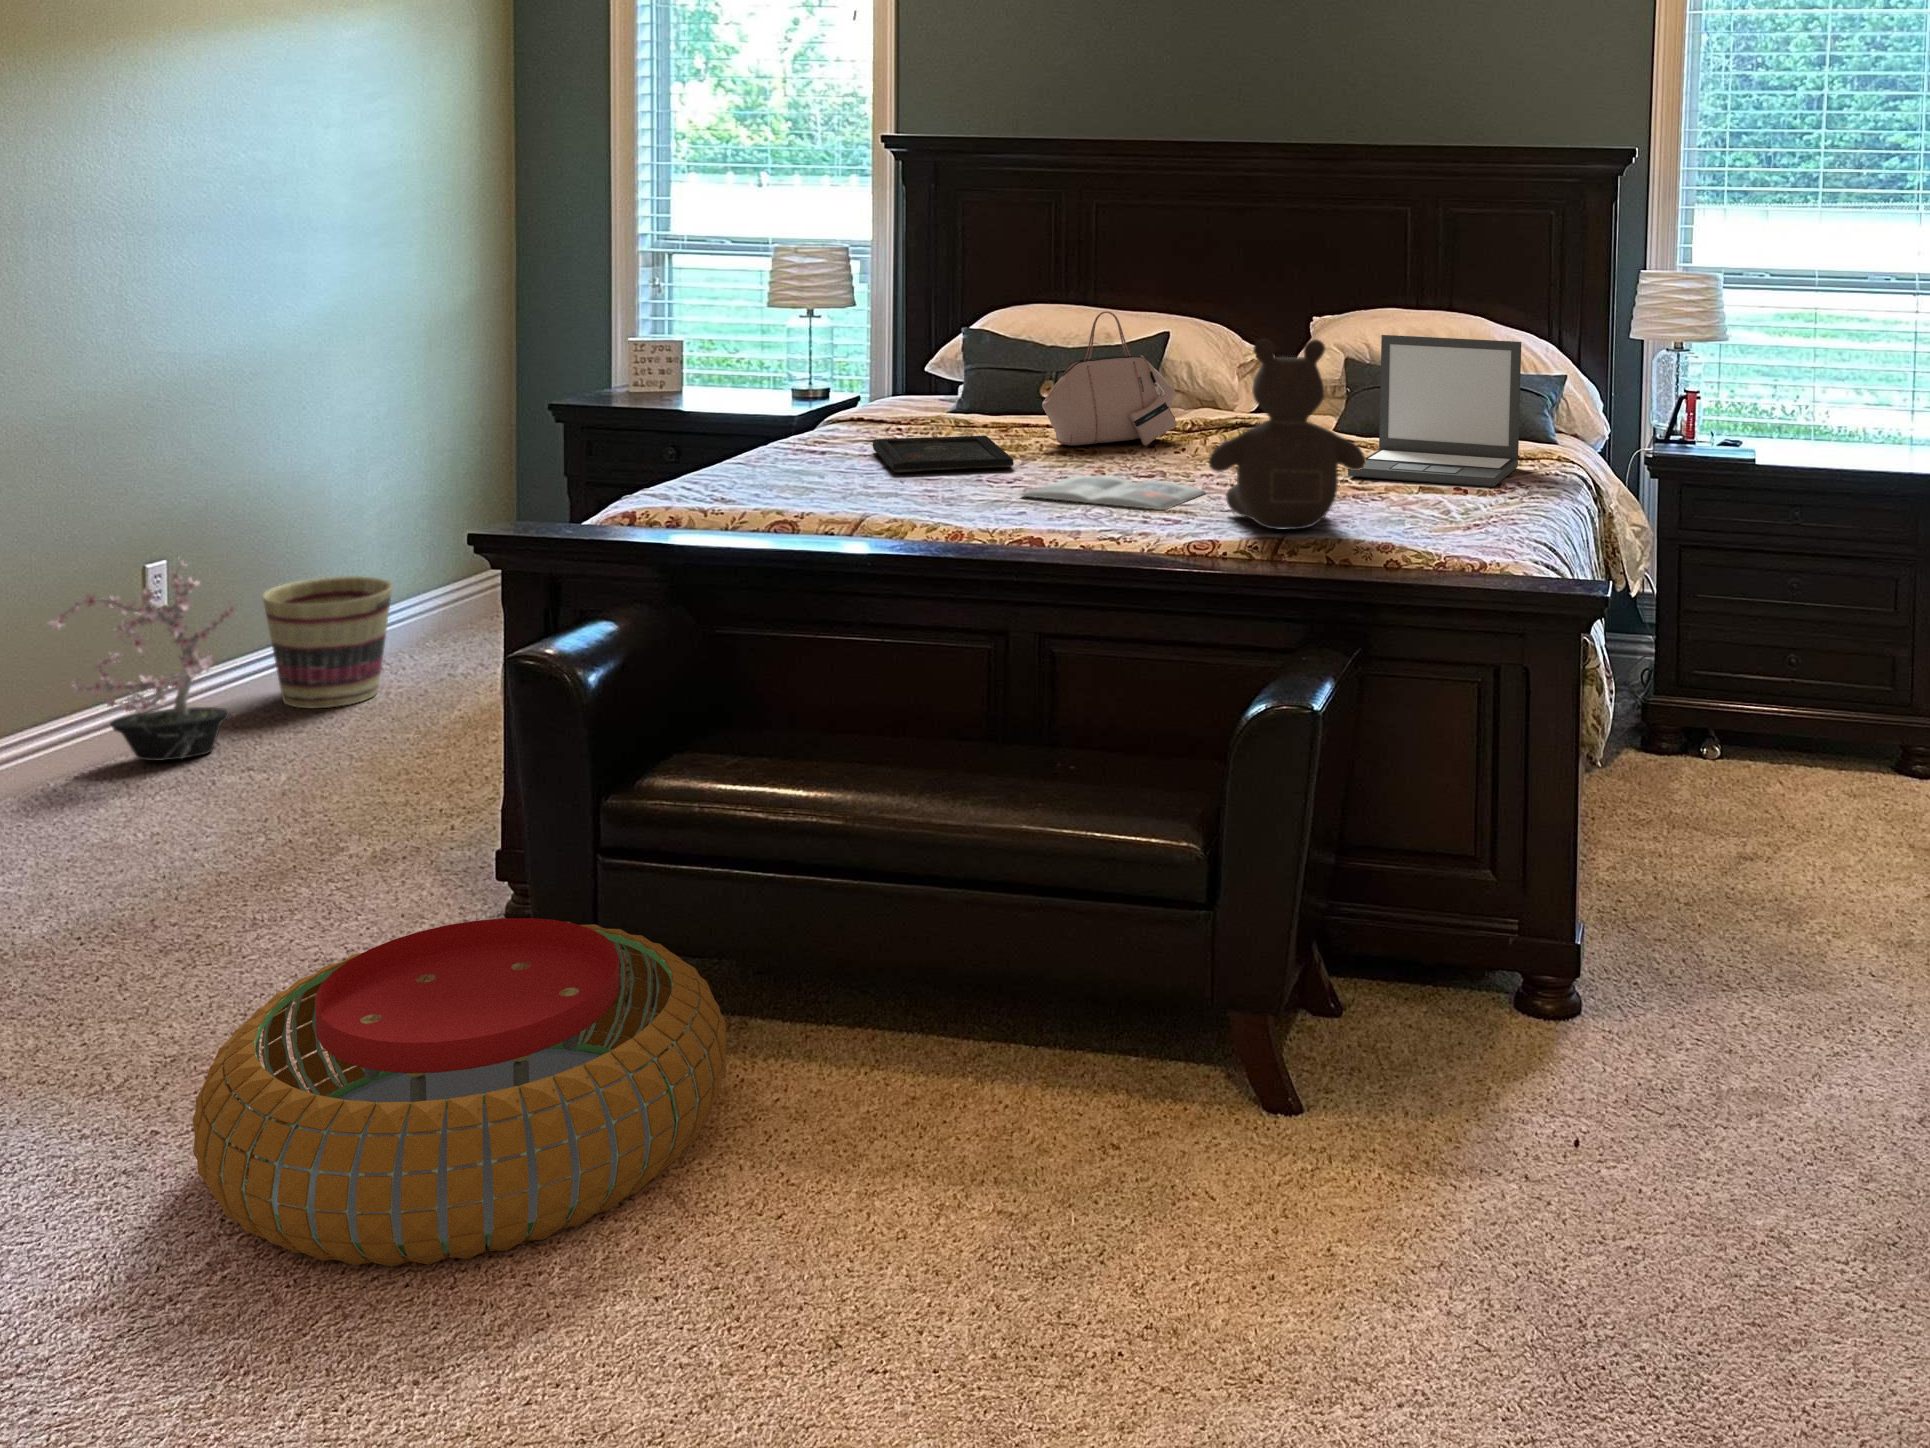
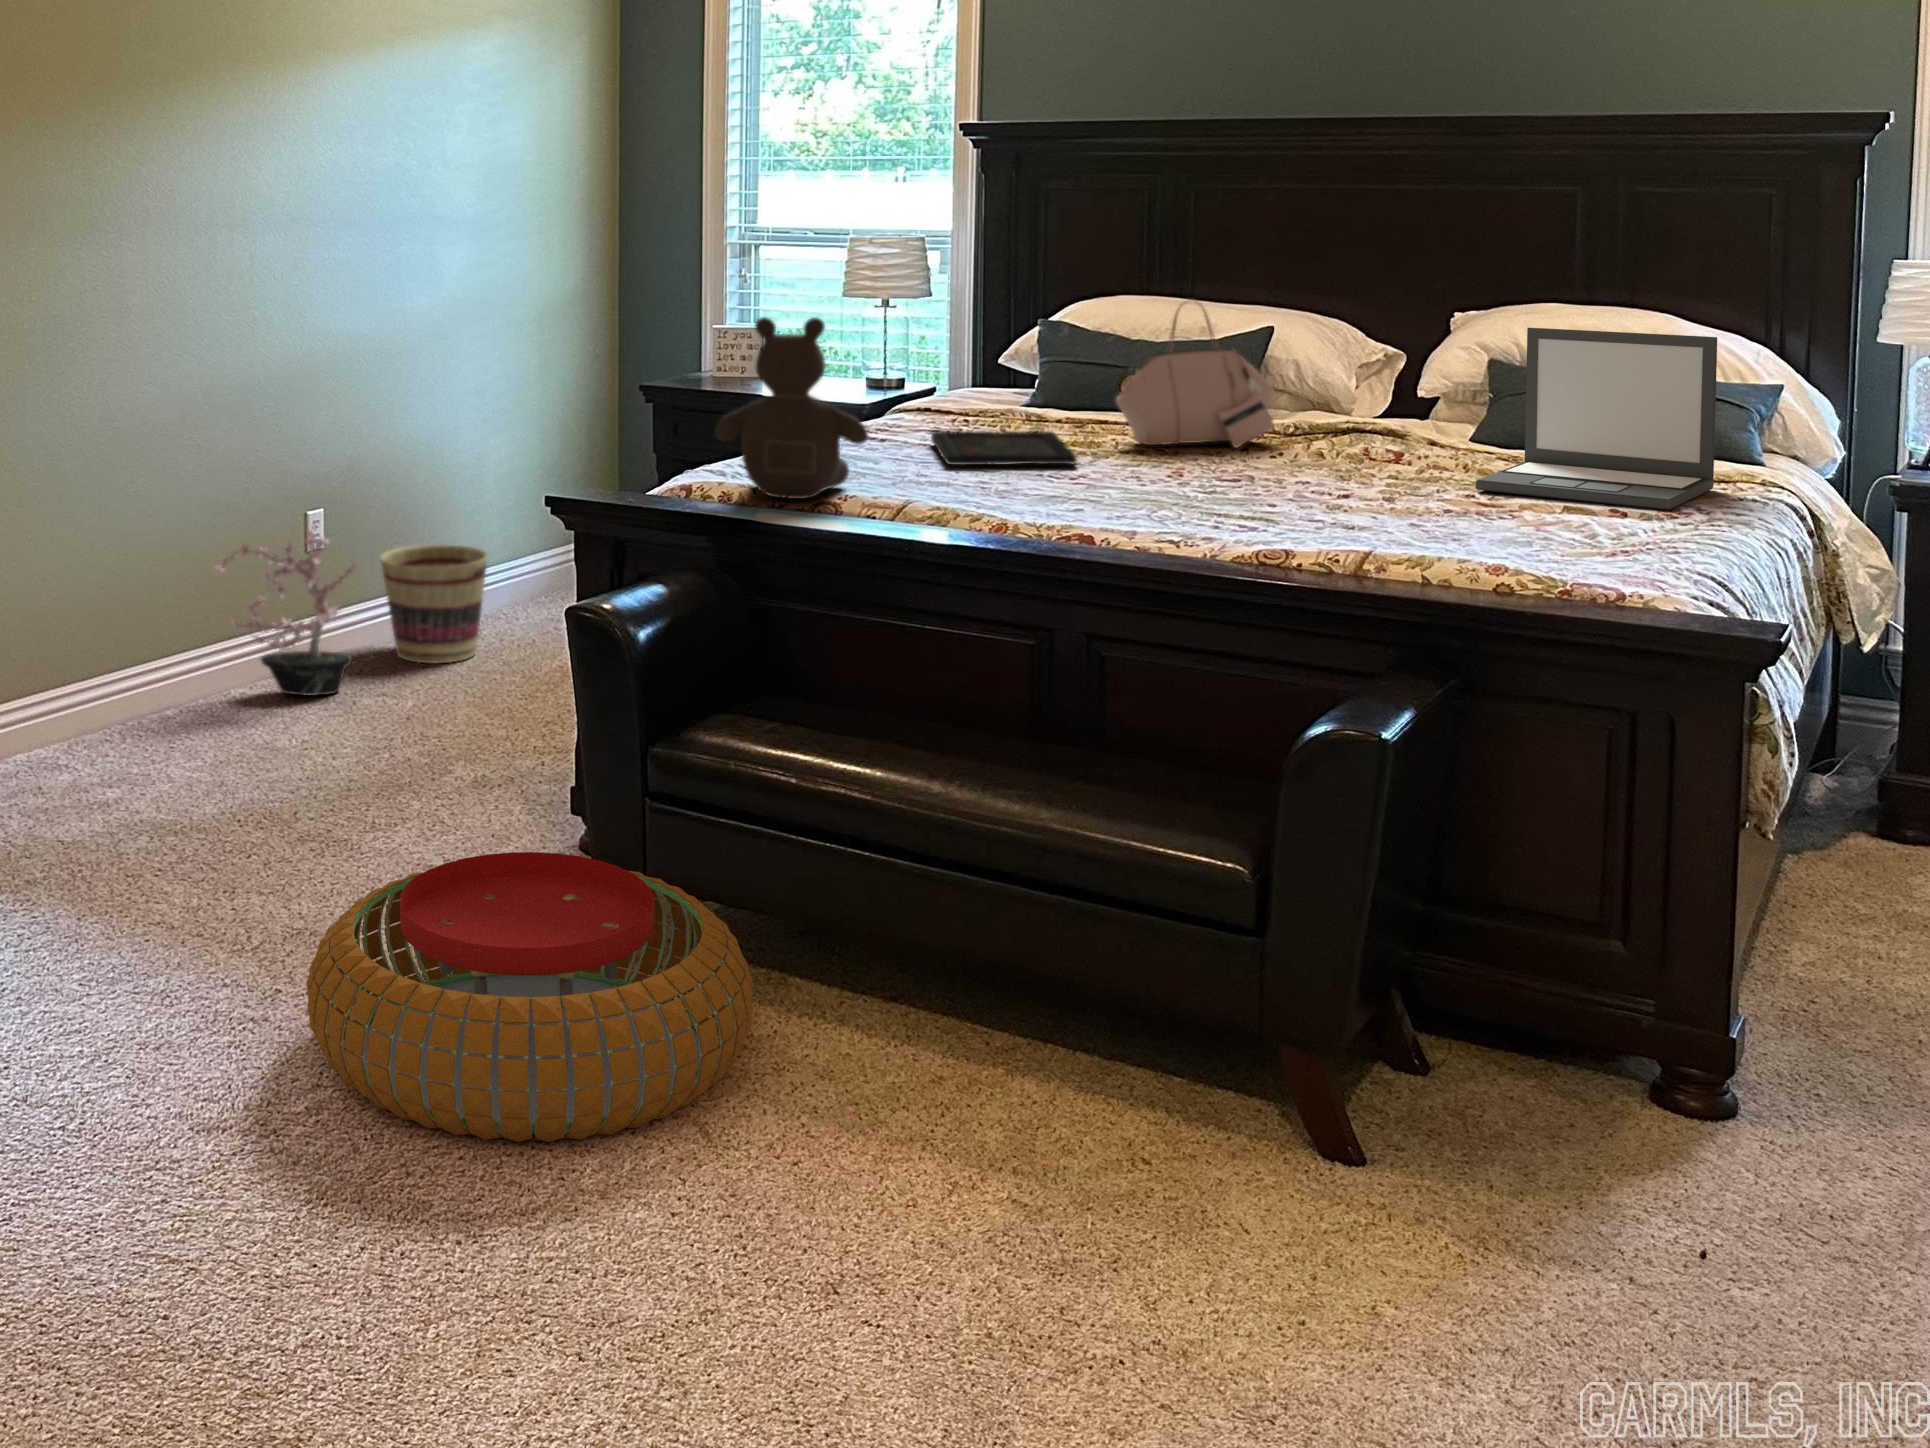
teddy bear: present [1209,339,1365,530] -> present [715,317,868,499]
magazine: present [1021,476,1205,510] -> none [1075,476,1292,516]

